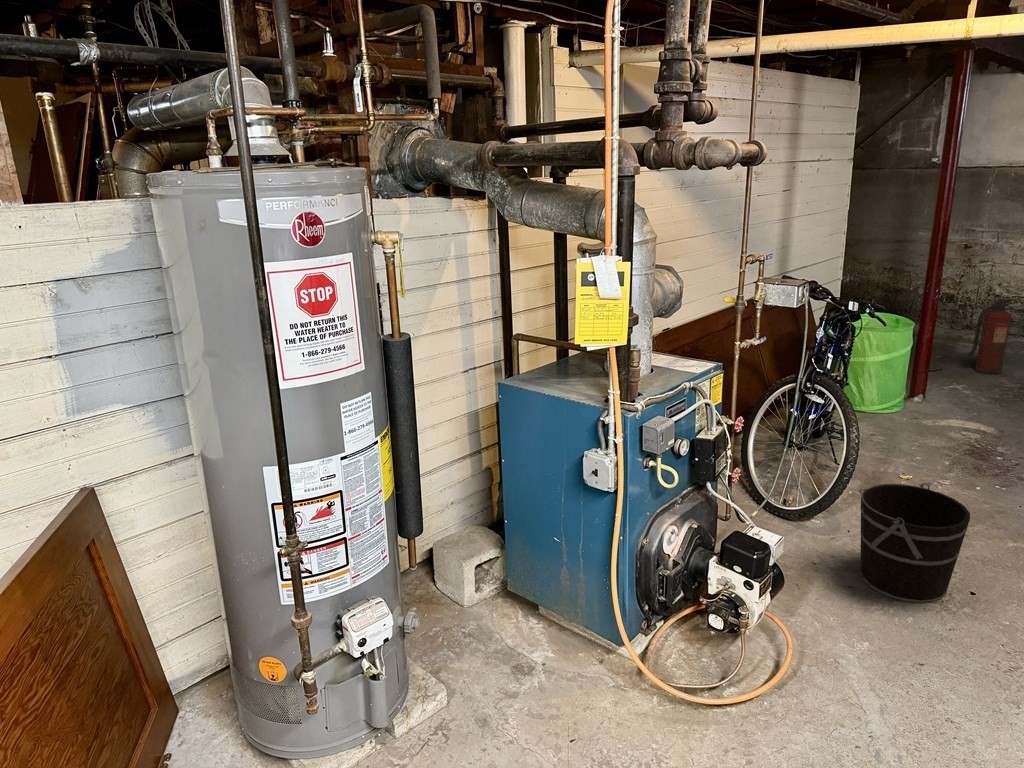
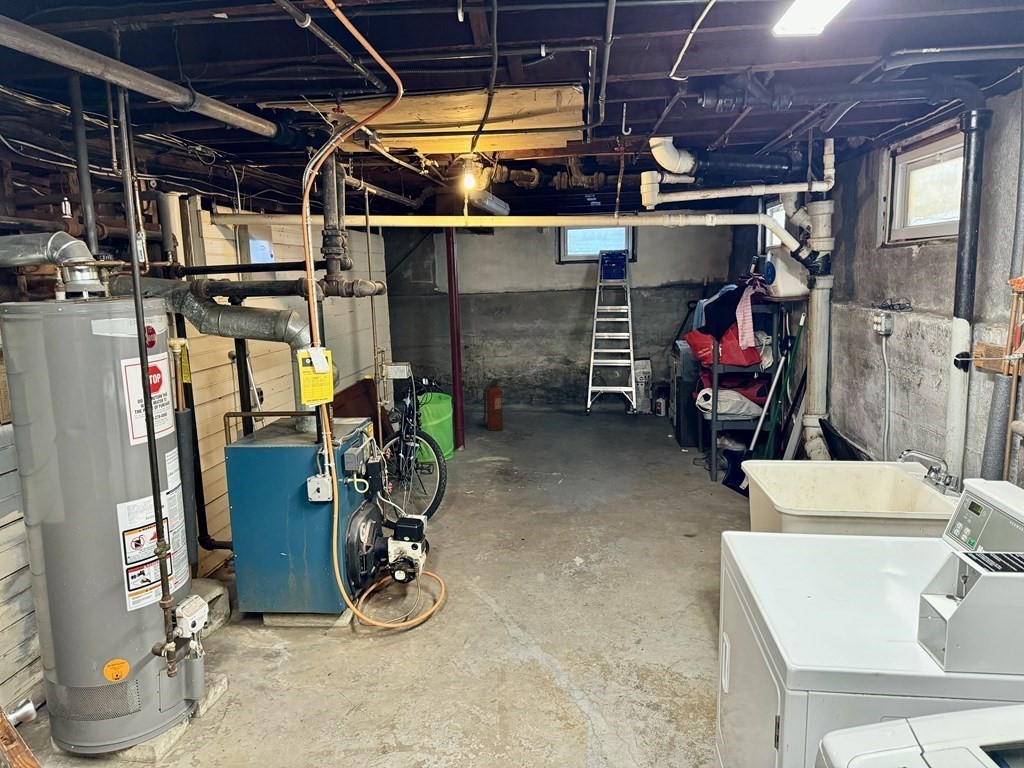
bucket: present [859,483,970,603] -> none [453,482,514,553]

